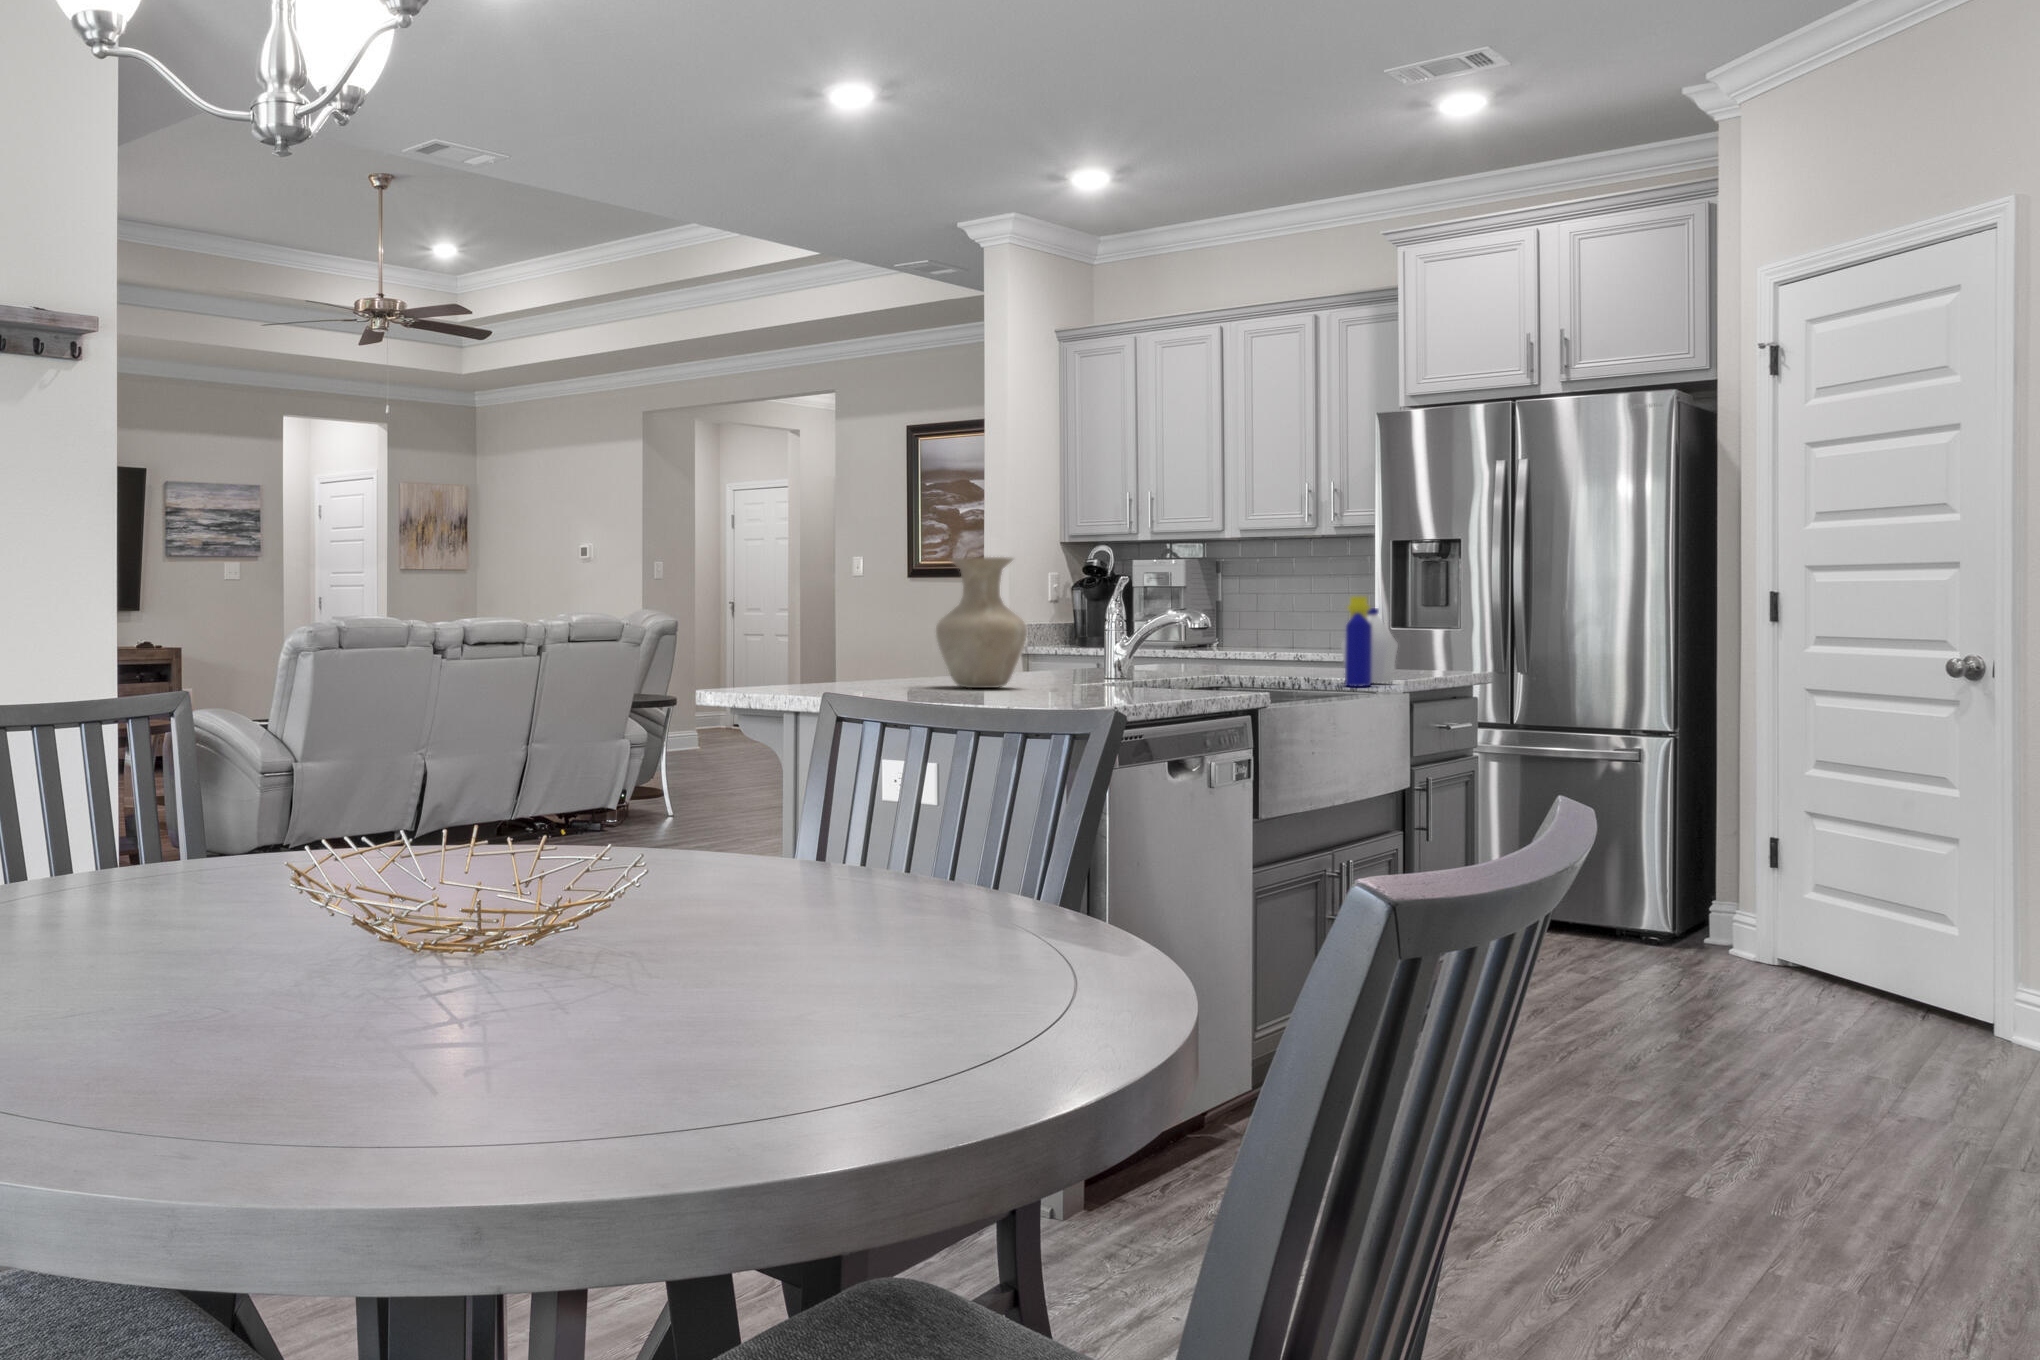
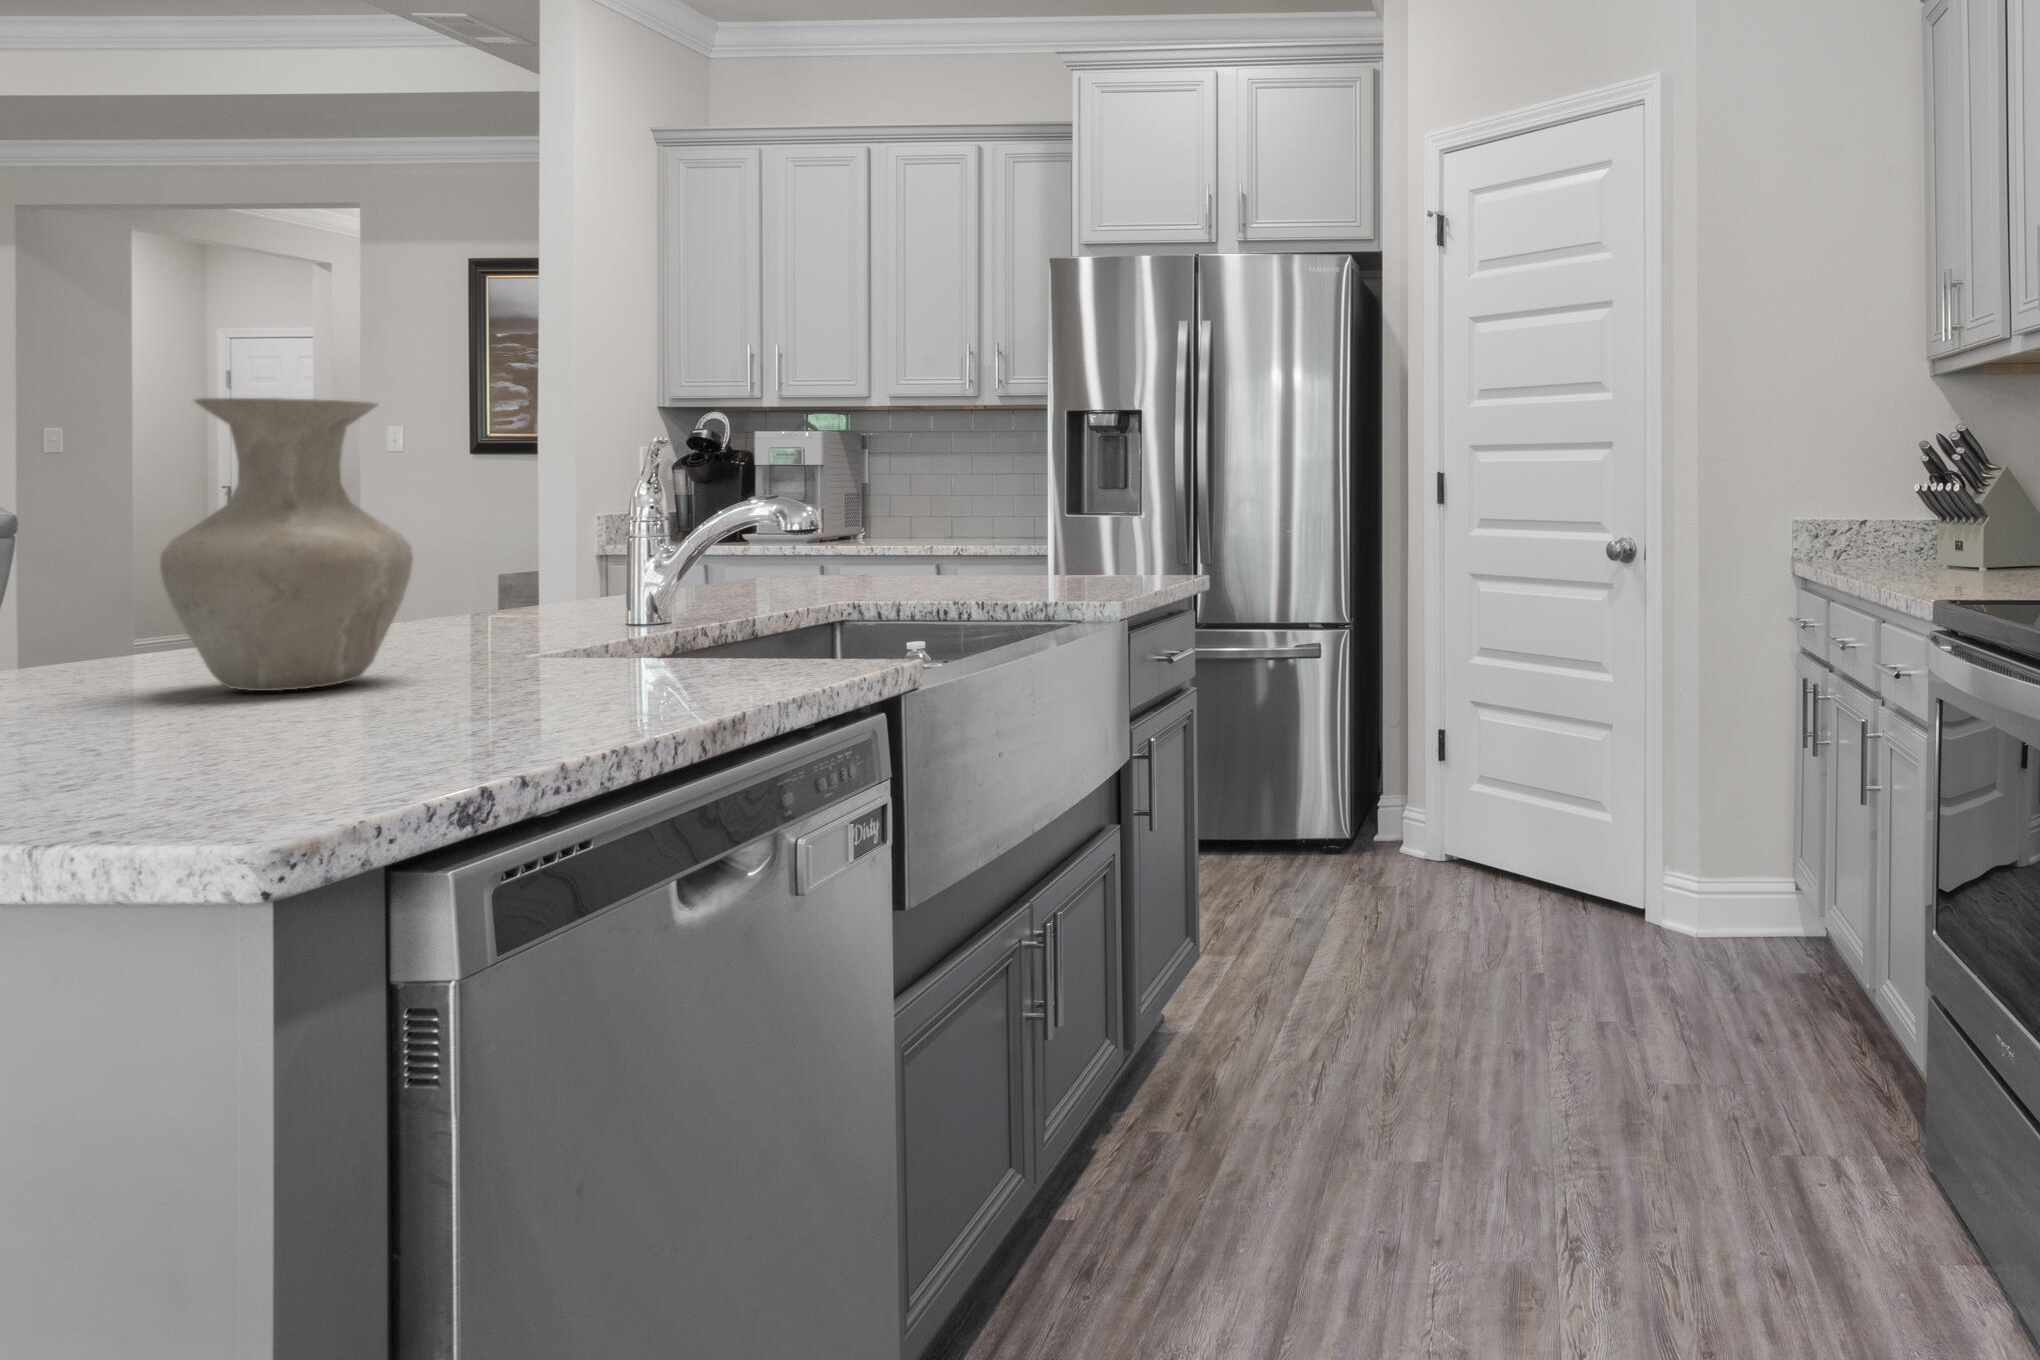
bottle: present [1341,596,1398,687] -> none [1028,483,1108,623]

